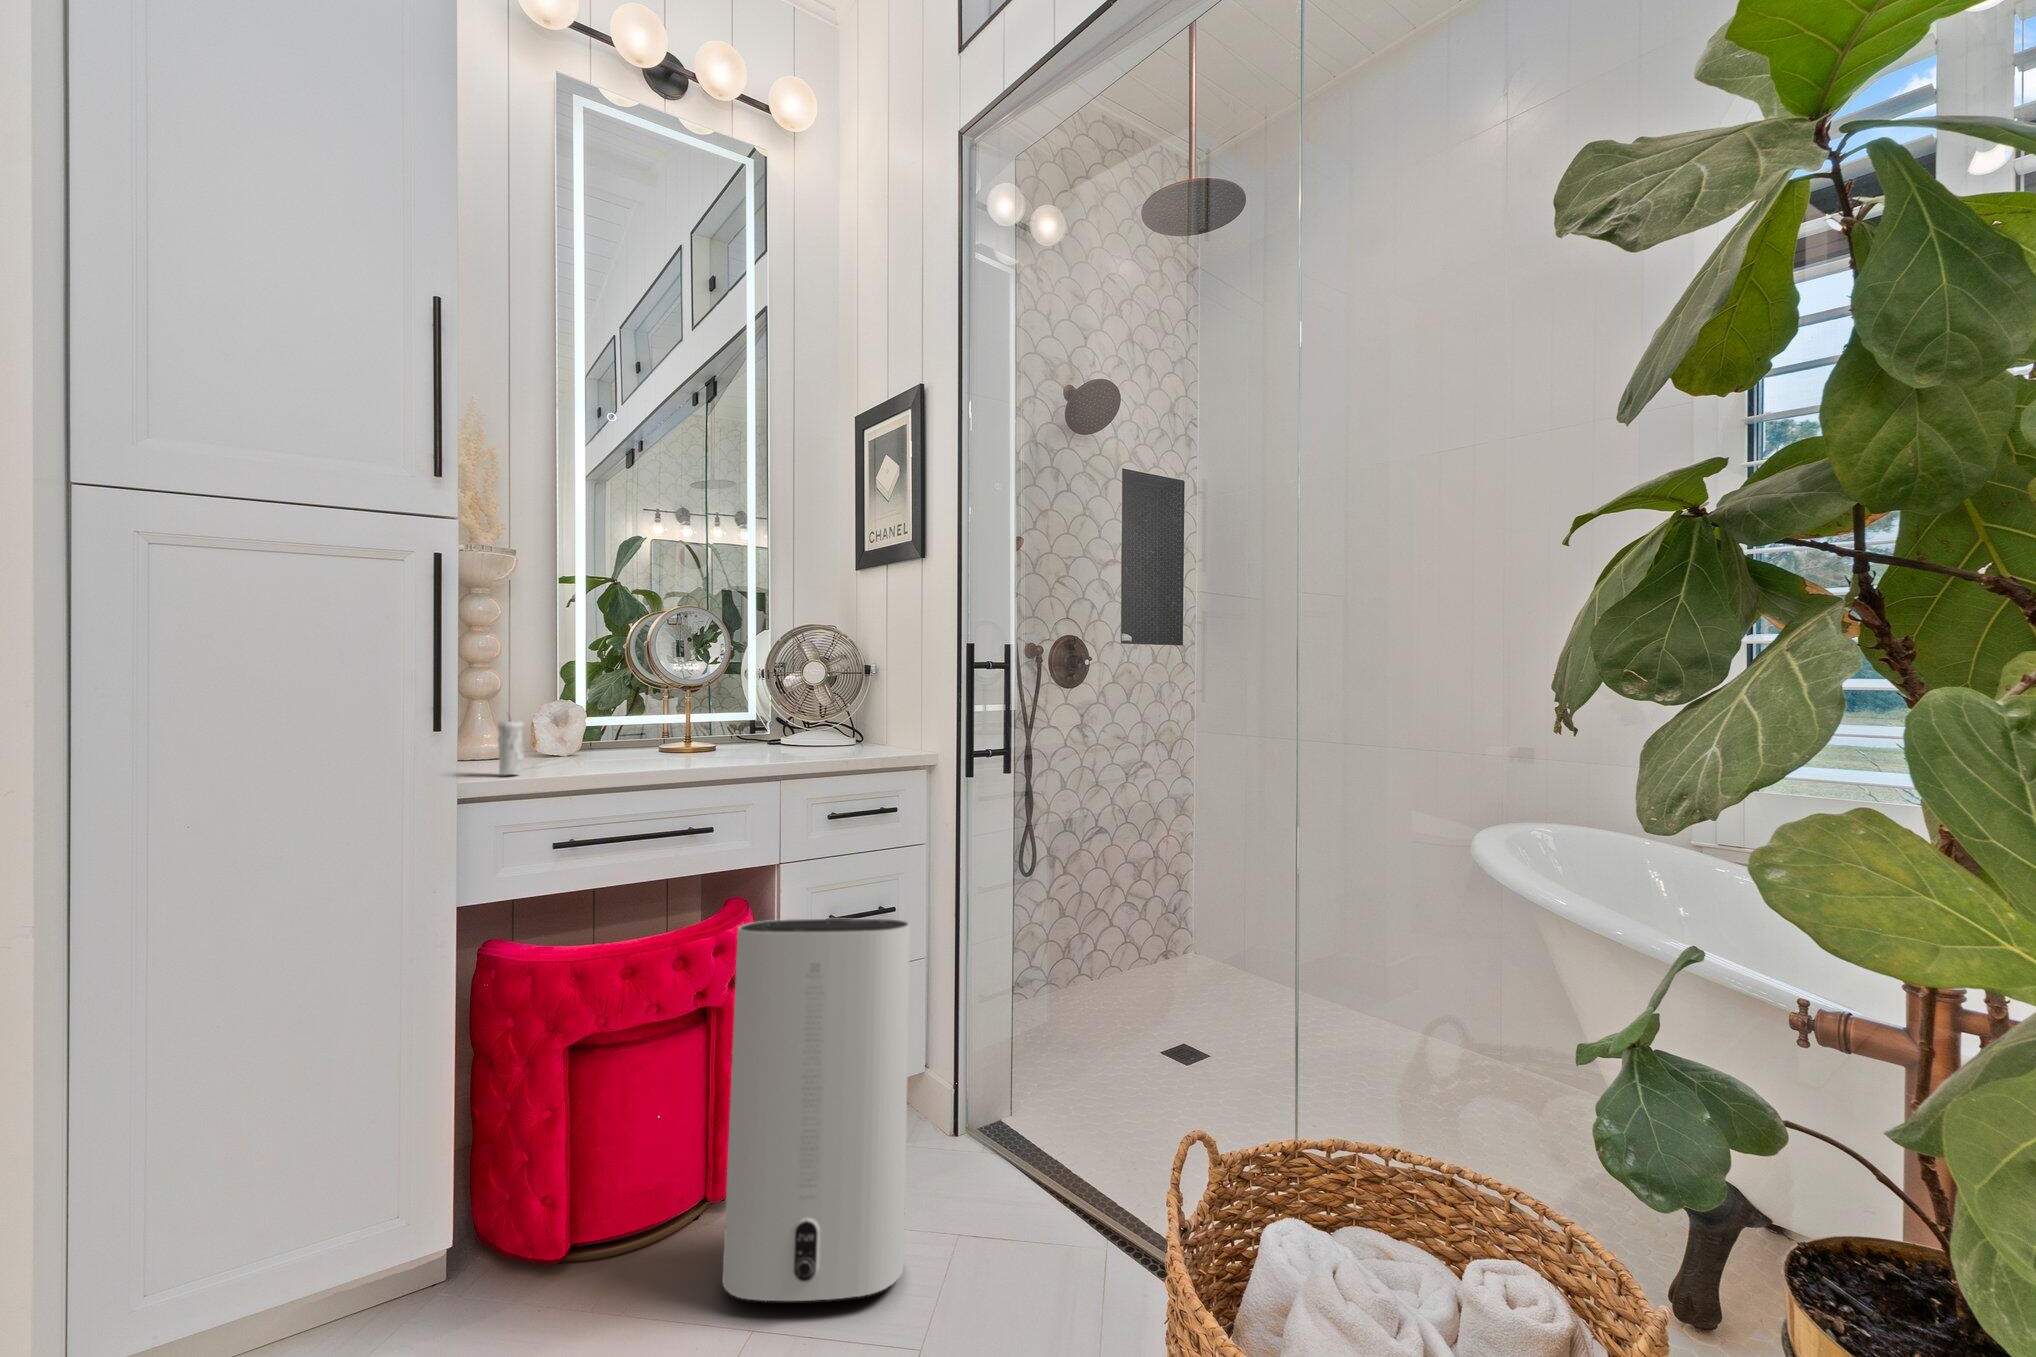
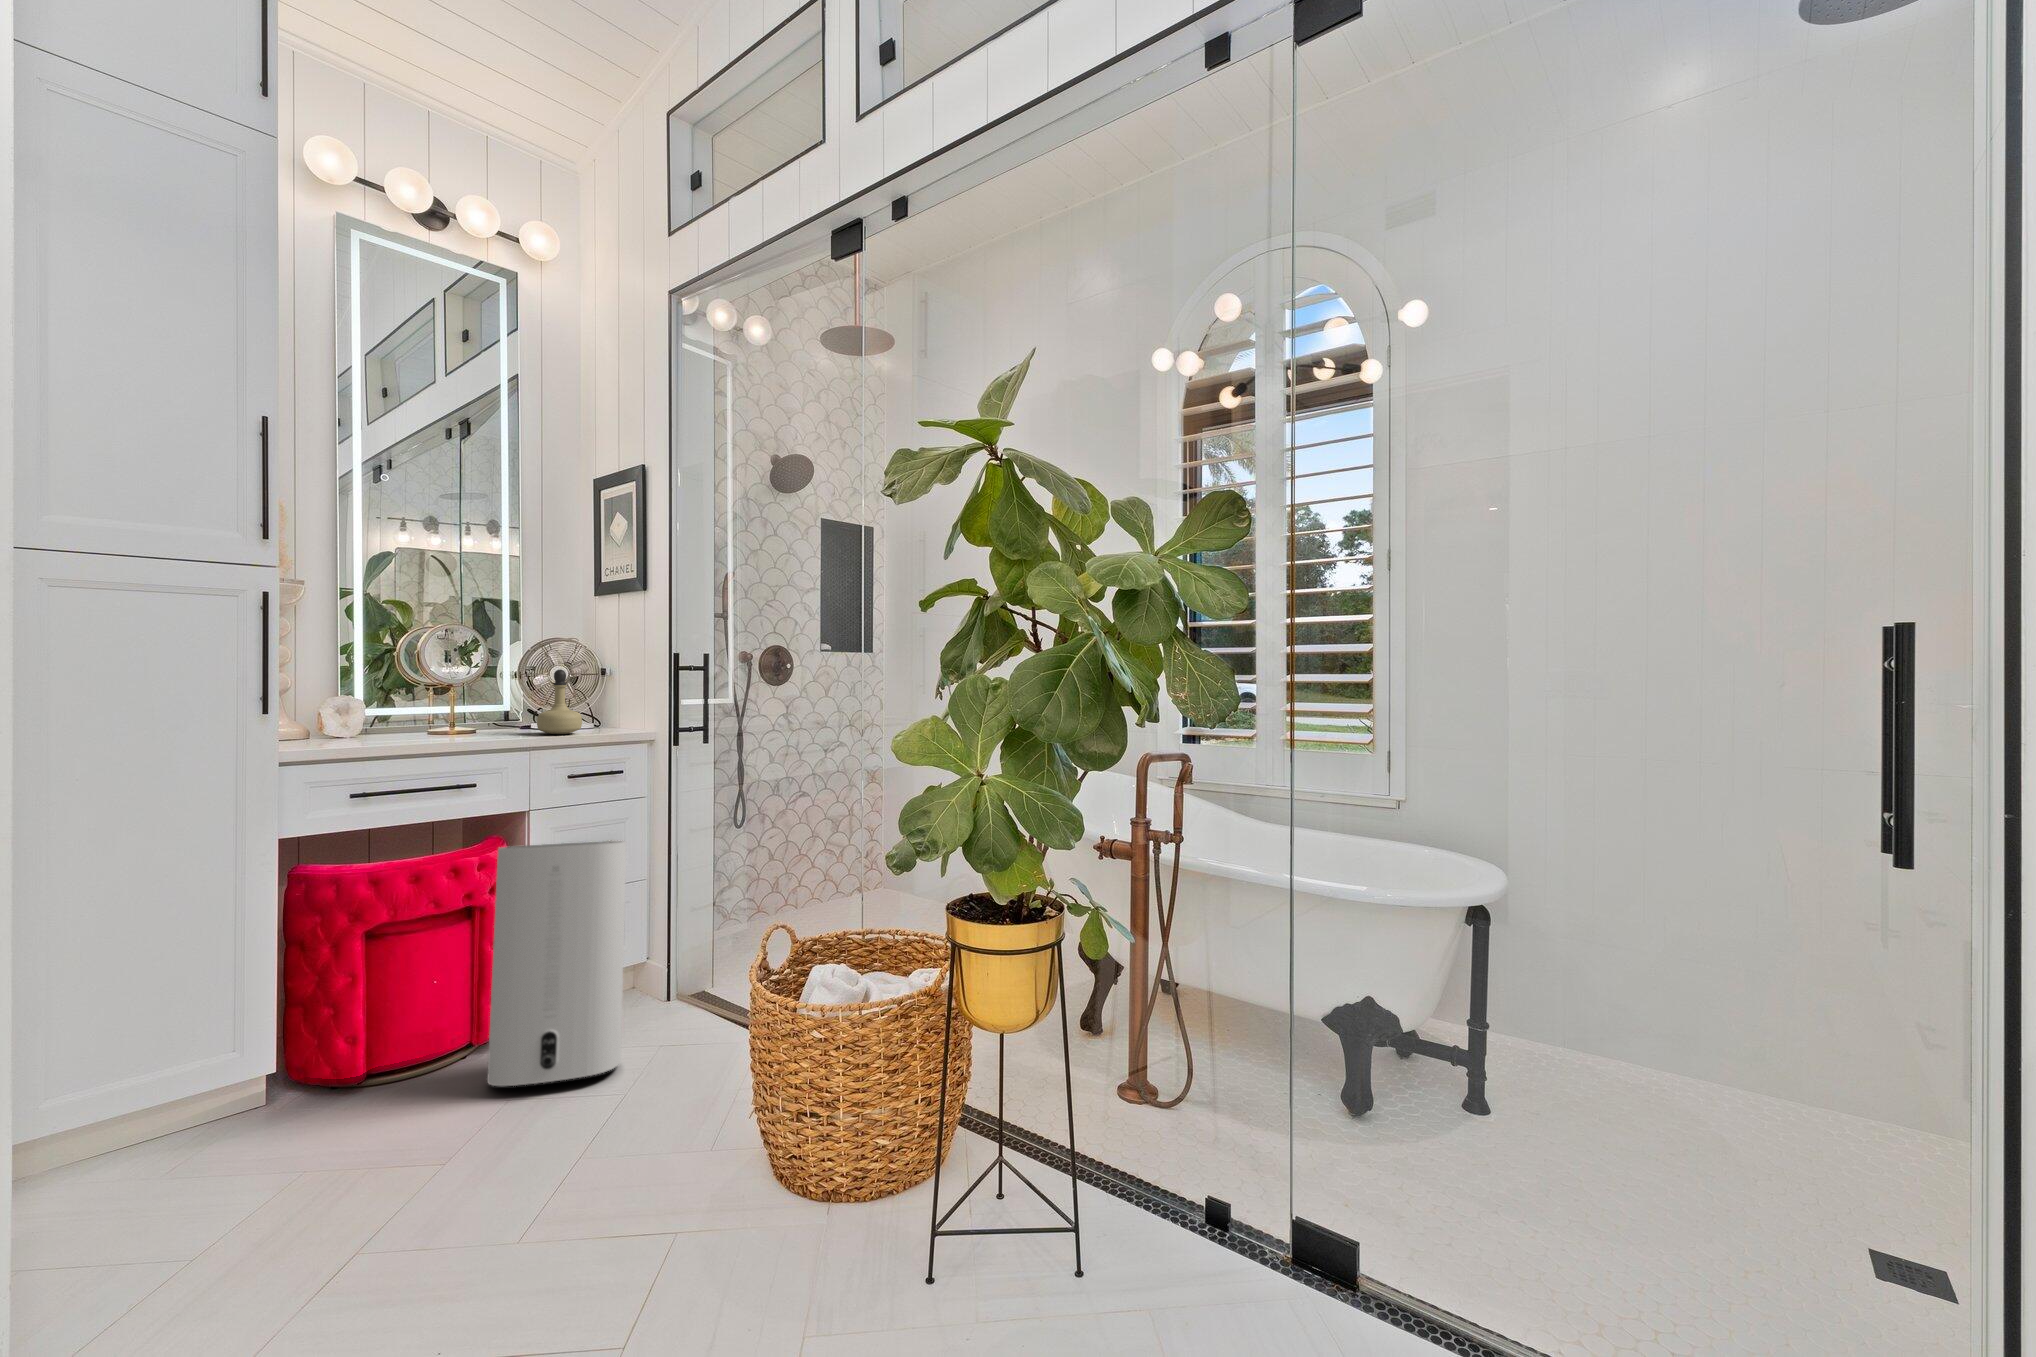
perfume bottle: none [789,666,845,756] -> present [537,670,582,734]
candle: present [498,720,524,775] -> none [304,701,326,748]

